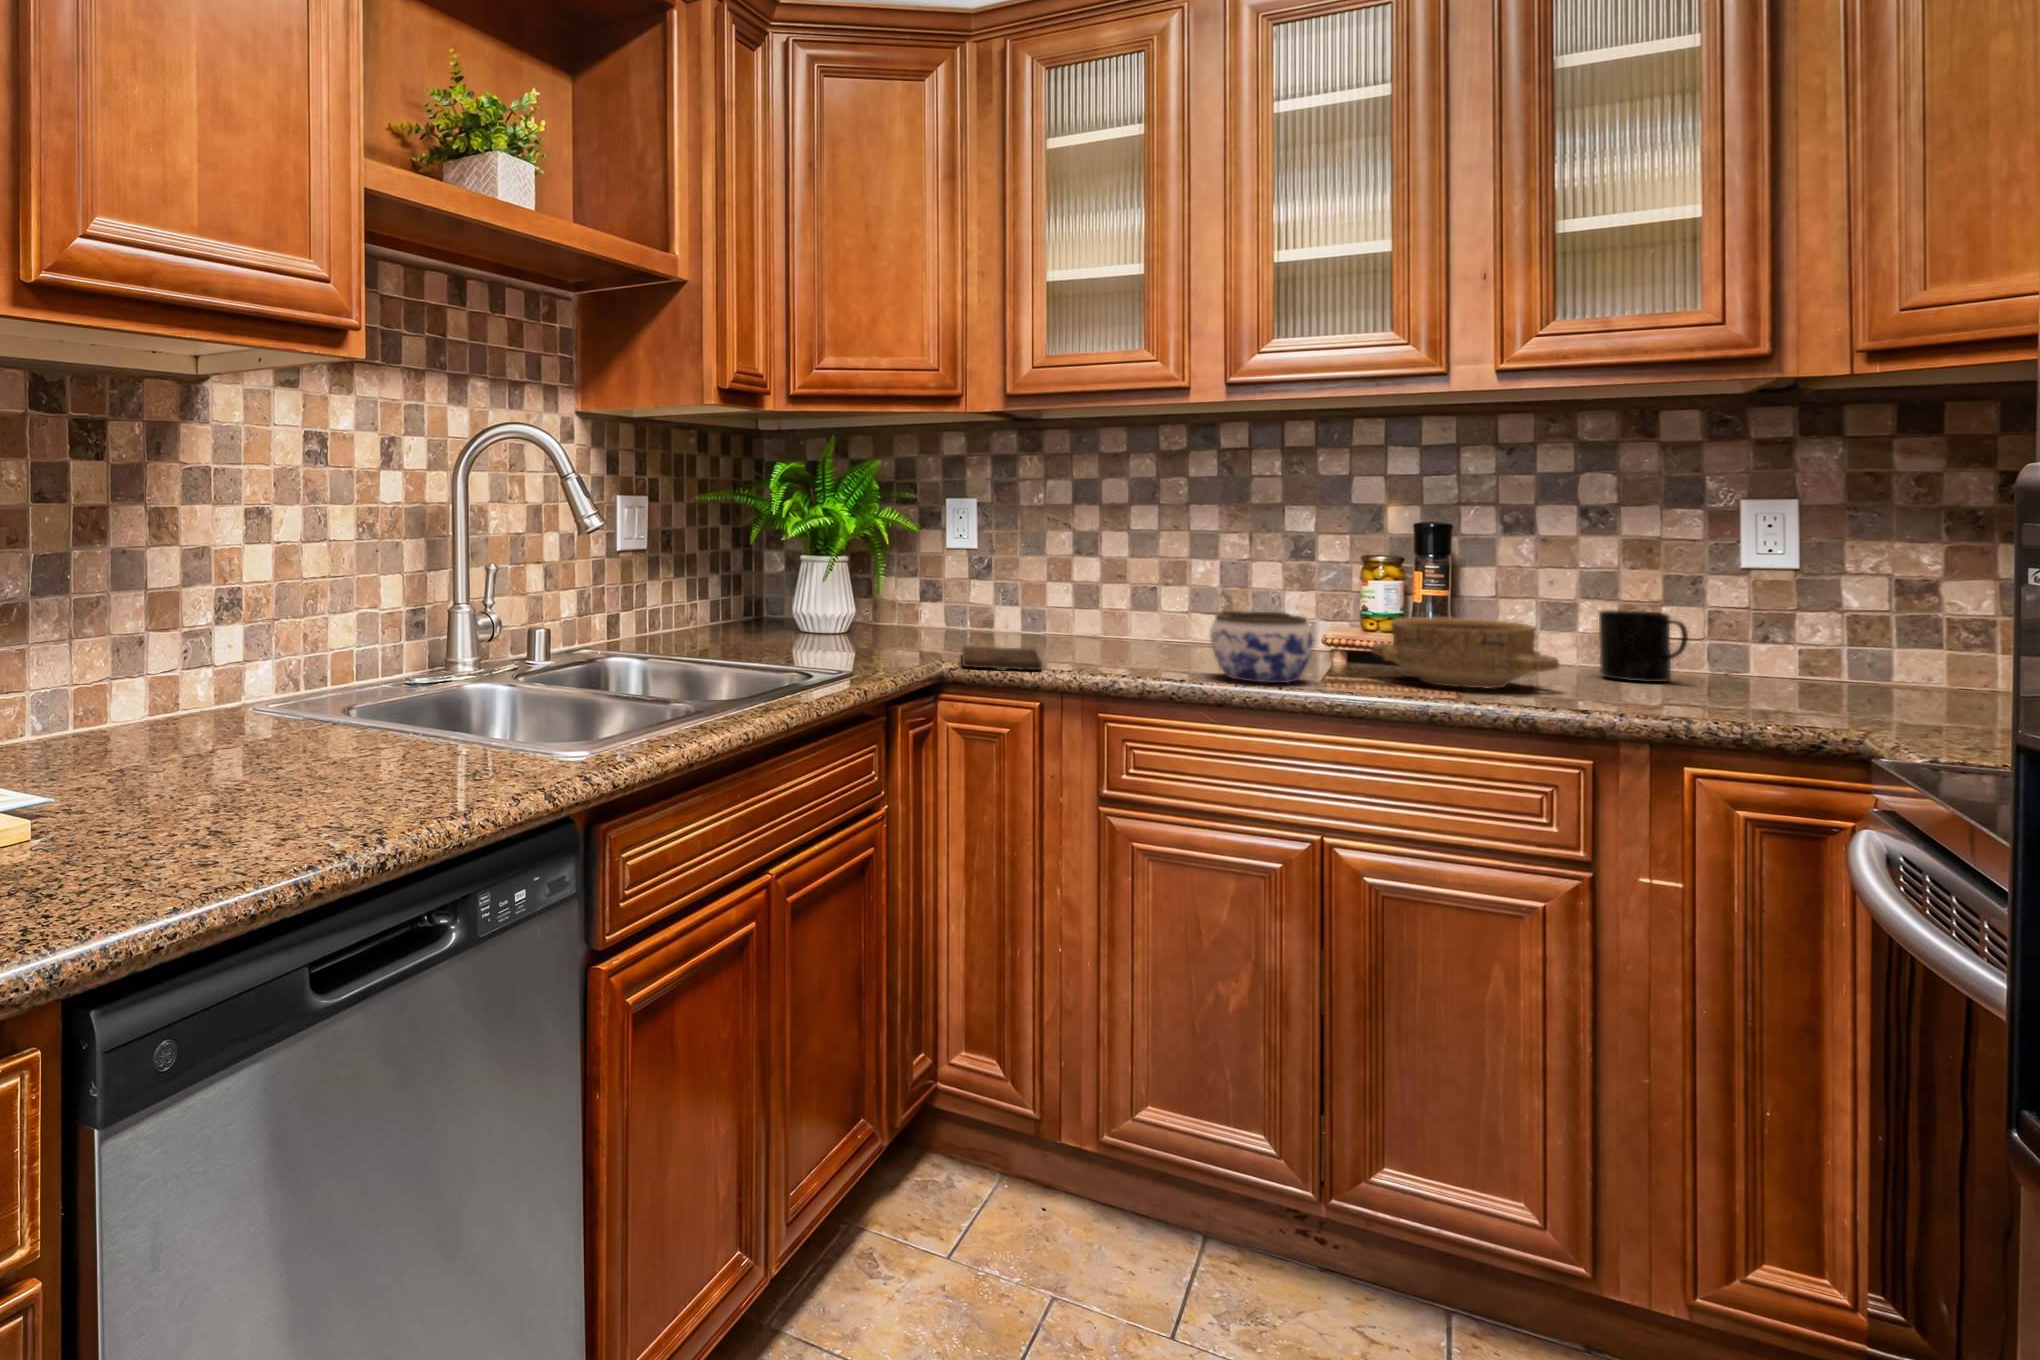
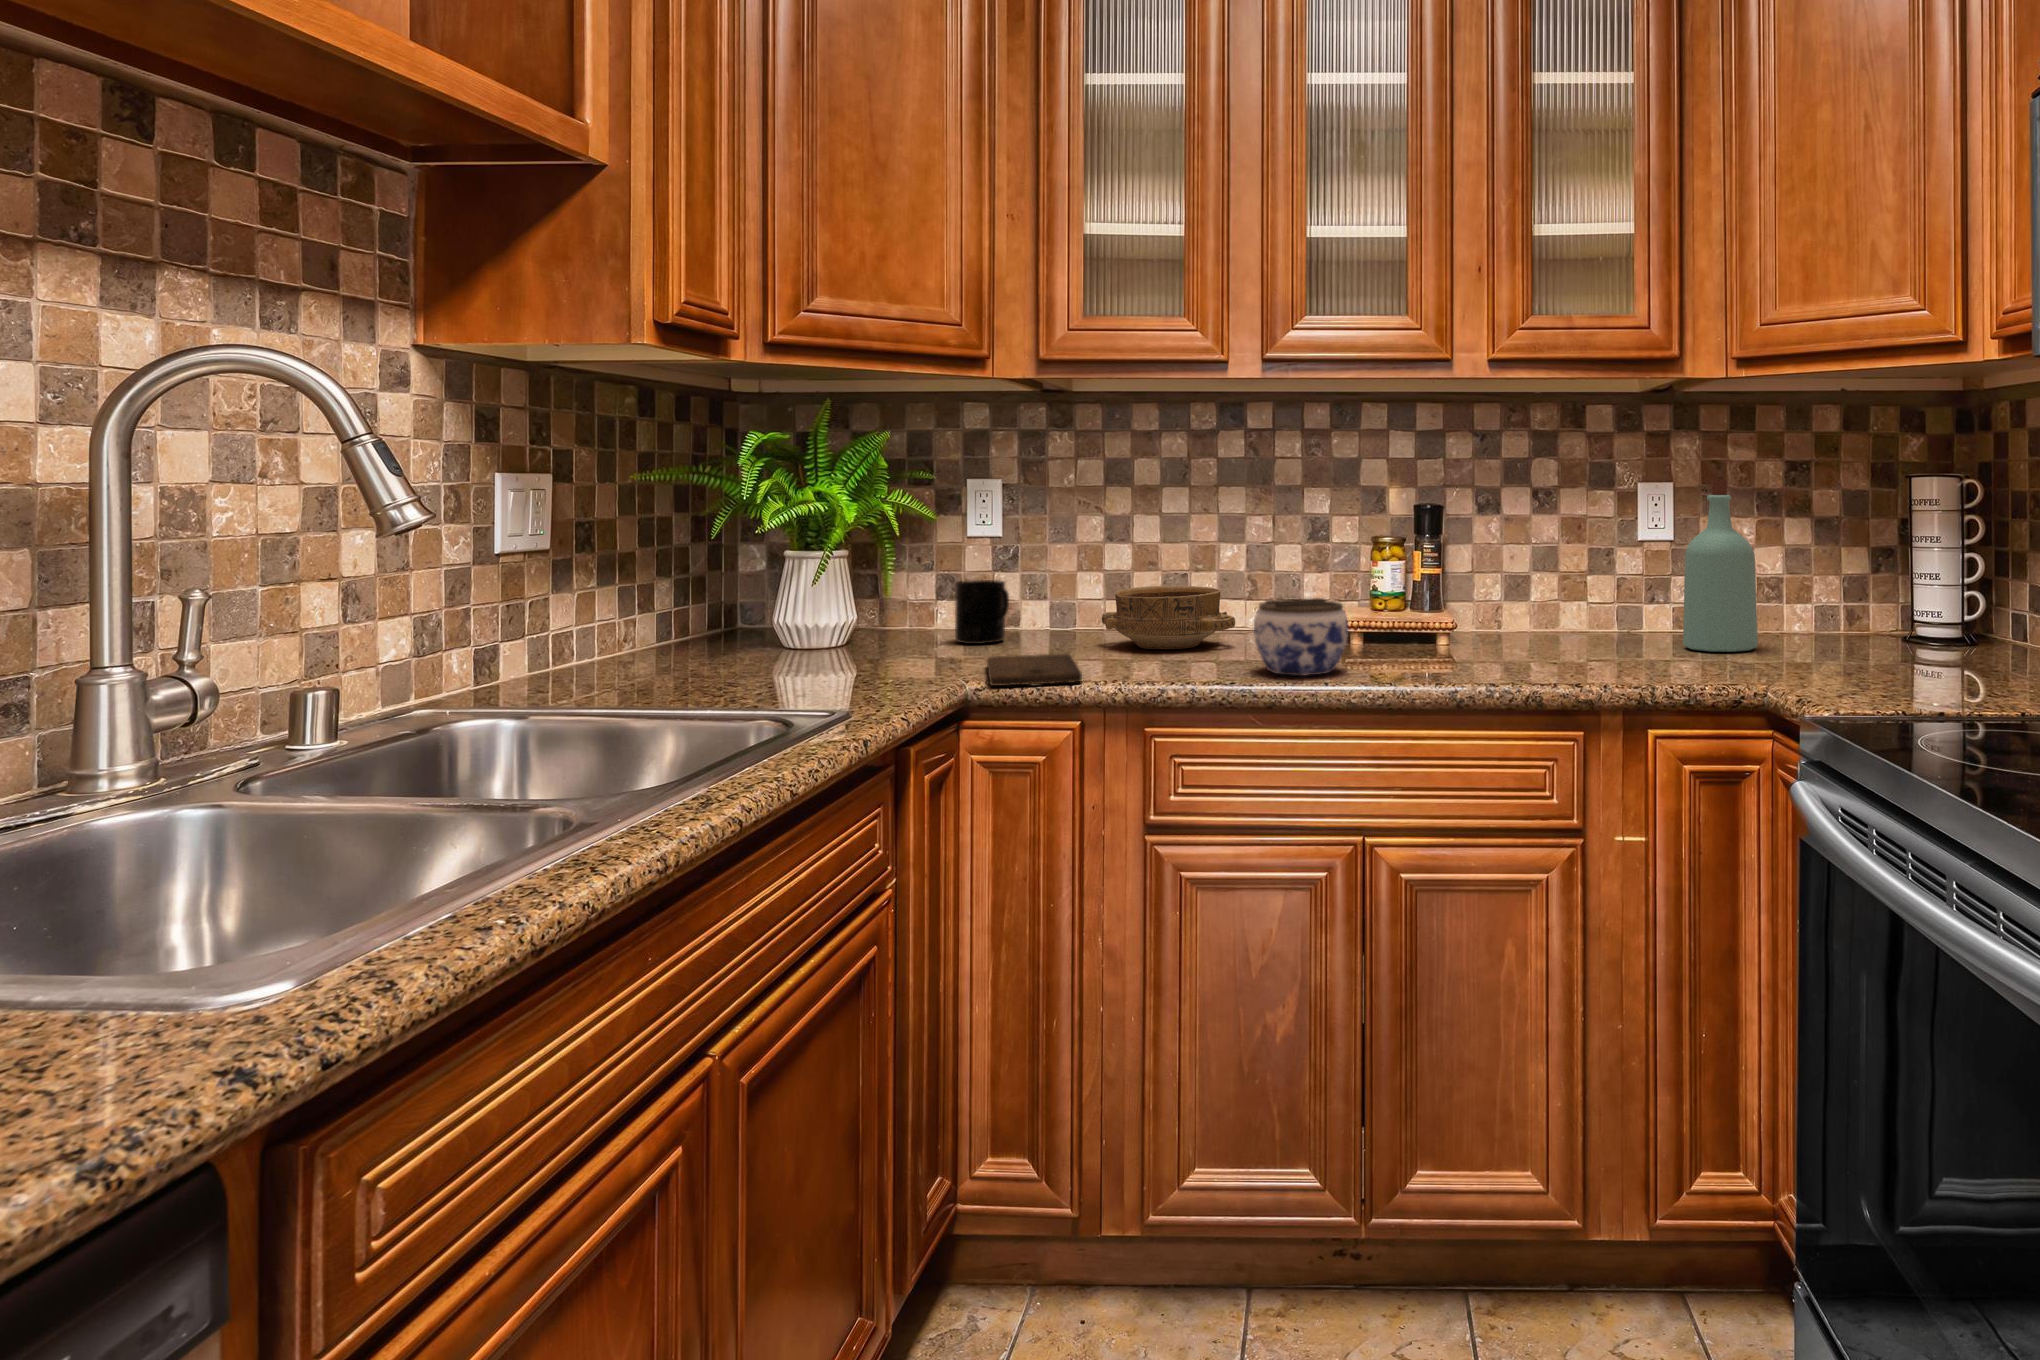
bottle: none [1789,501,1912,706] -> present [1683,479,1758,652]
mug: present [1599,610,1688,682] -> present [955,580,1009,644]
ceramic bowl: present [1372,617,1560,689] -> present [1102,586,1235,649]

